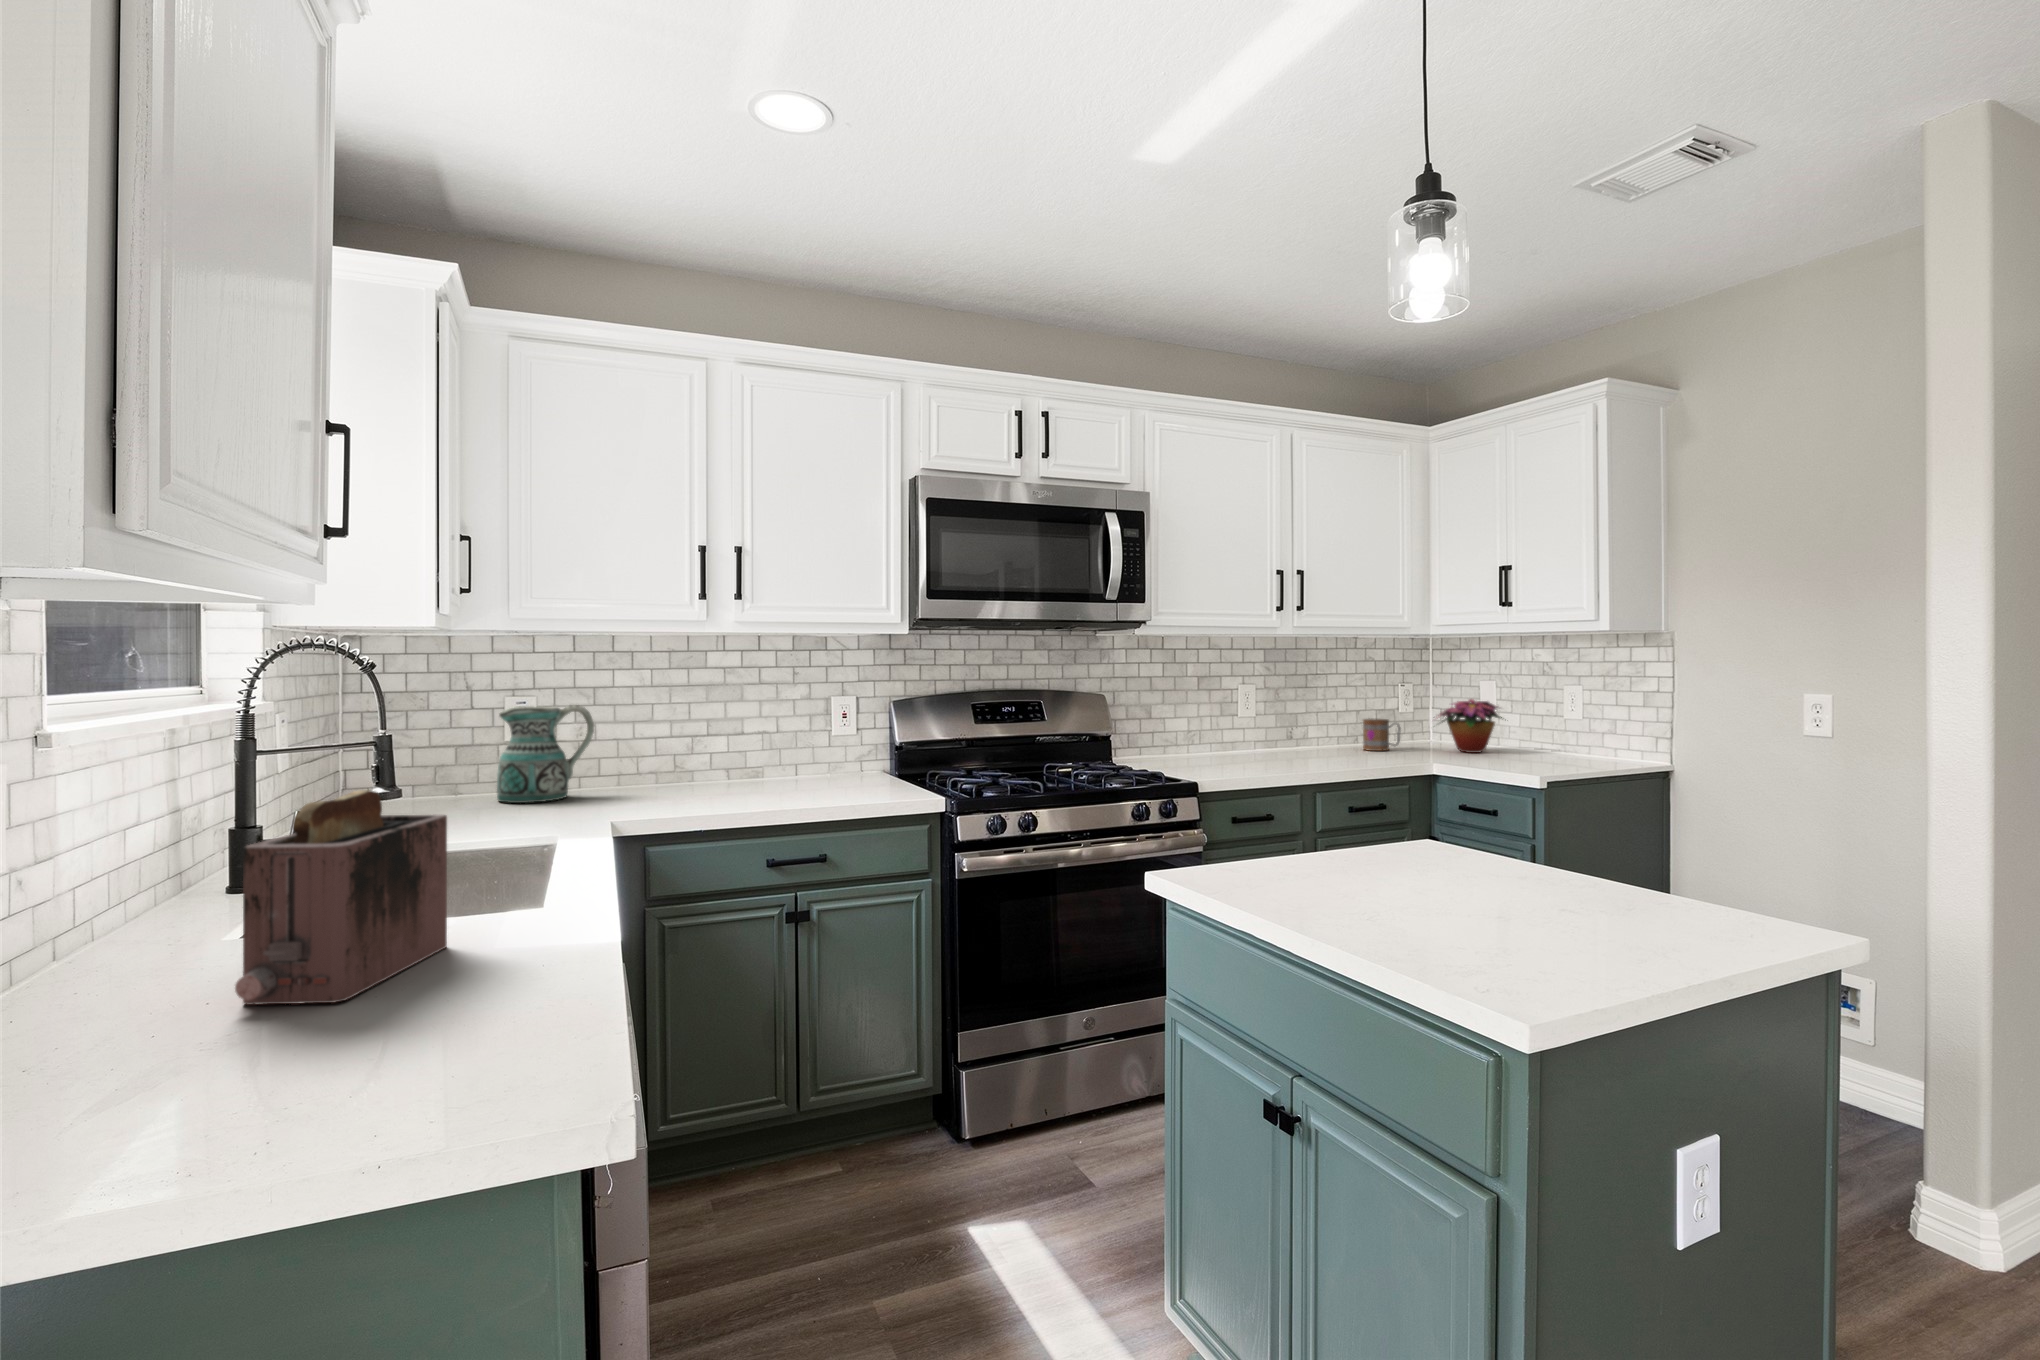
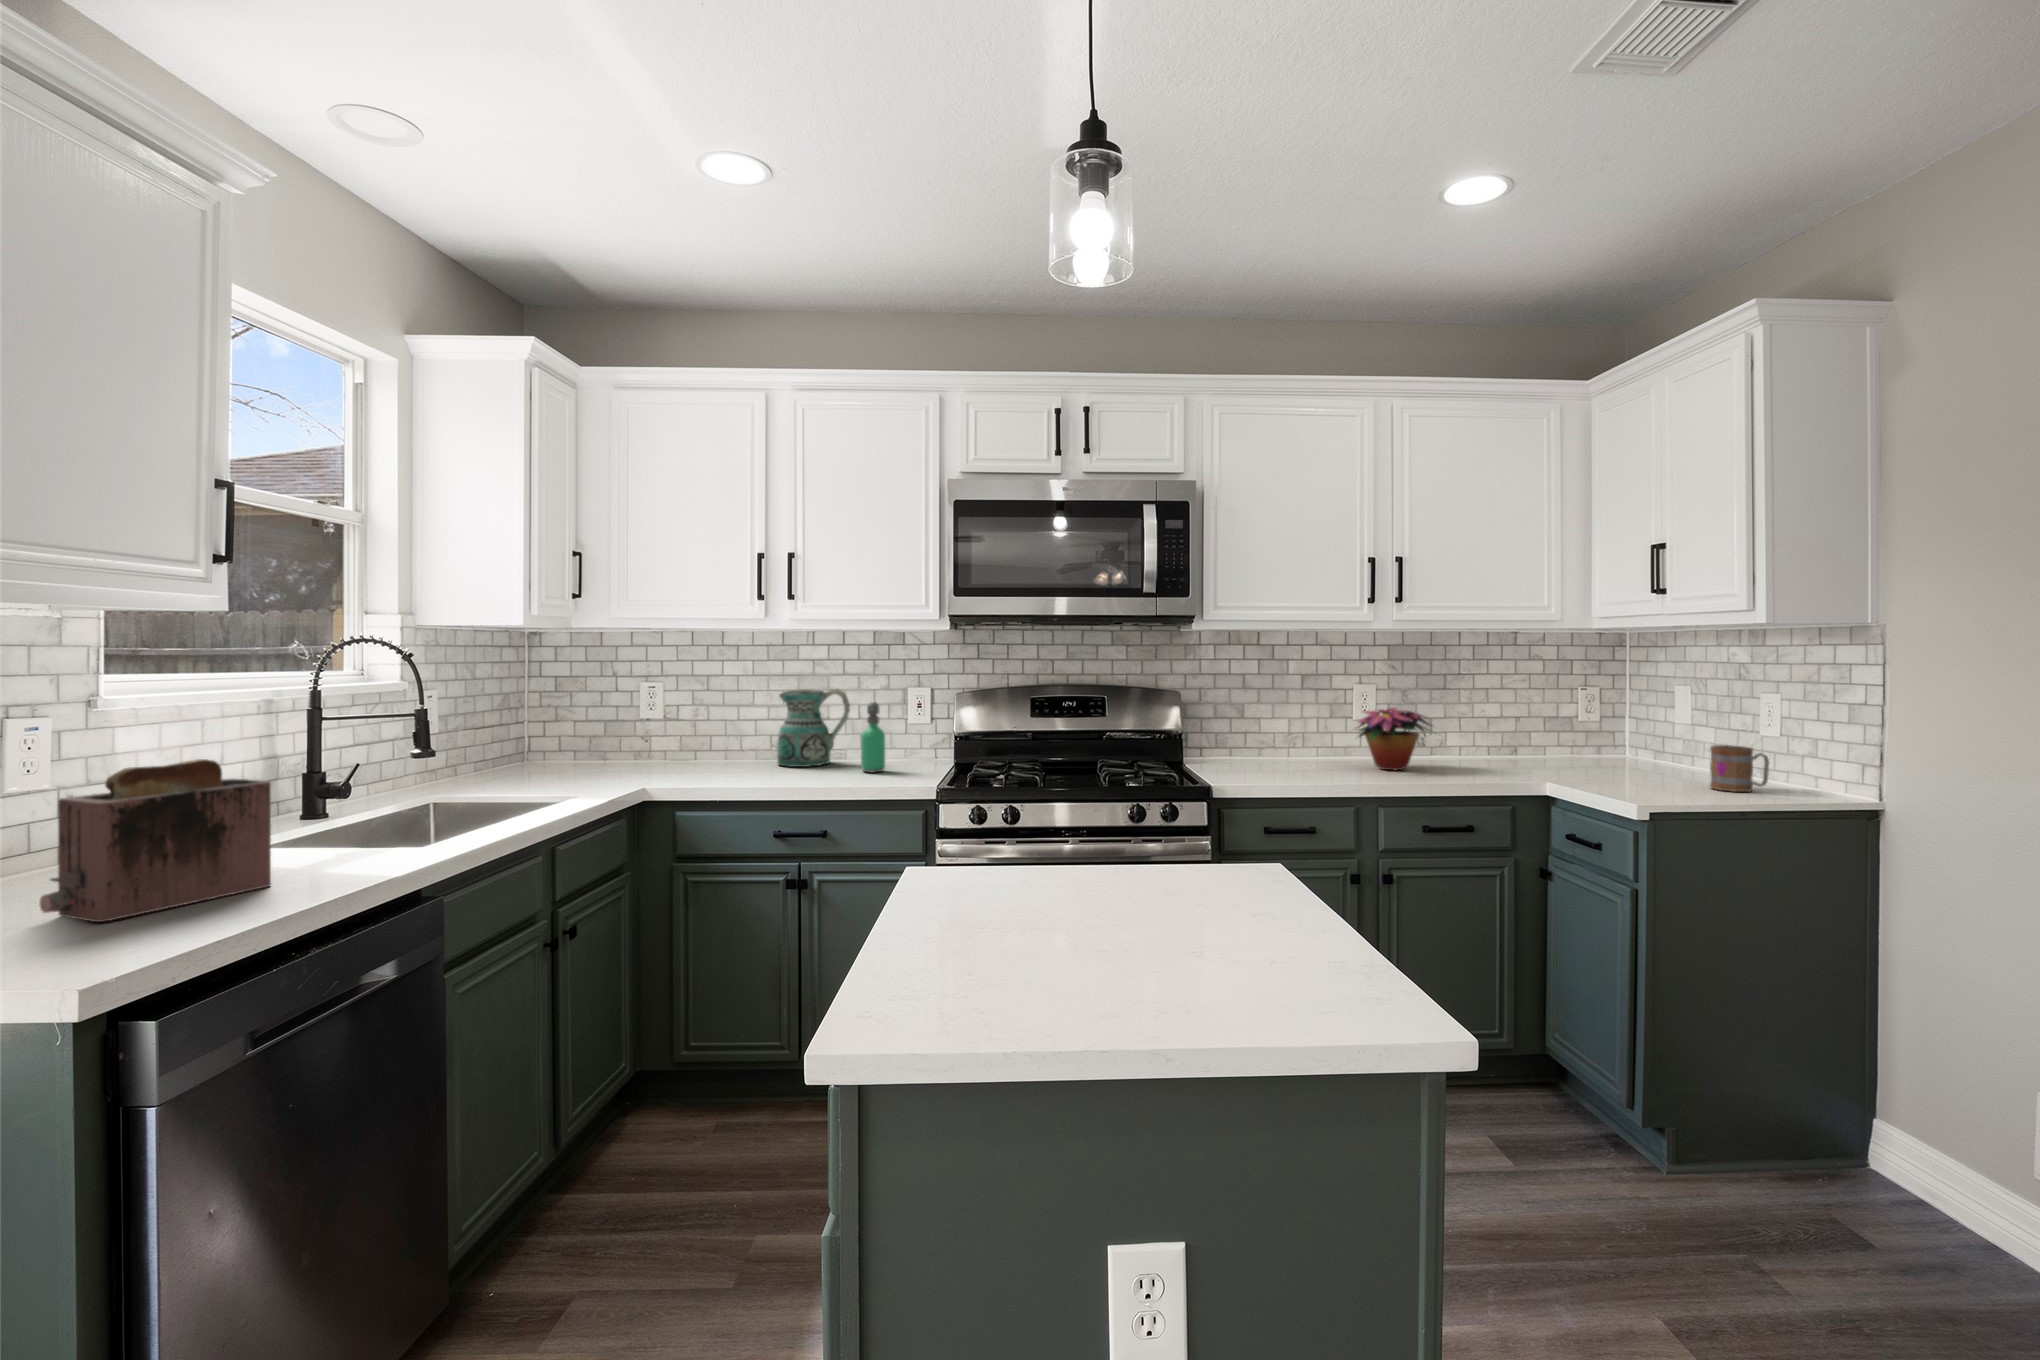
flower arrangement: present [1438,699,1502,753] -> present [1357,707,1430,771]
ceramic pitcher: present [497,705,594,803] -> present [777,689,850,767]
soap dispenser: none [816,713,843,789] -> present [861,702,885,772]
mug: present [1363,719,1401,751] -> present [1710,745,1769,792]

